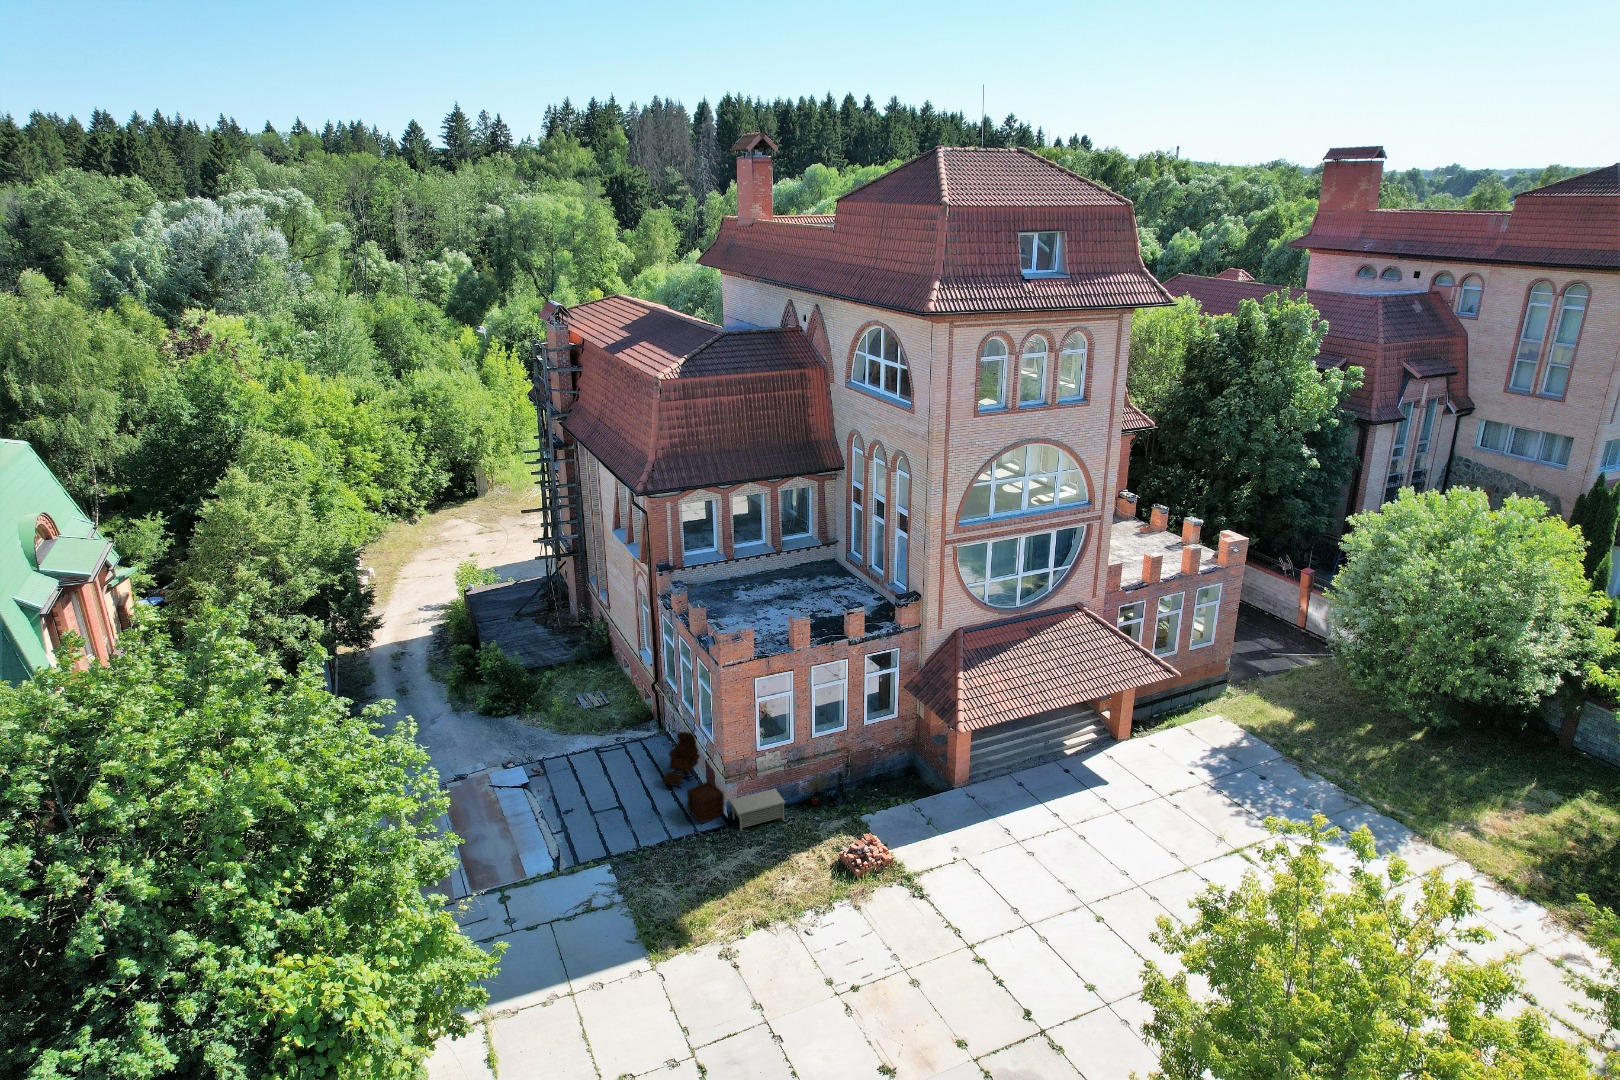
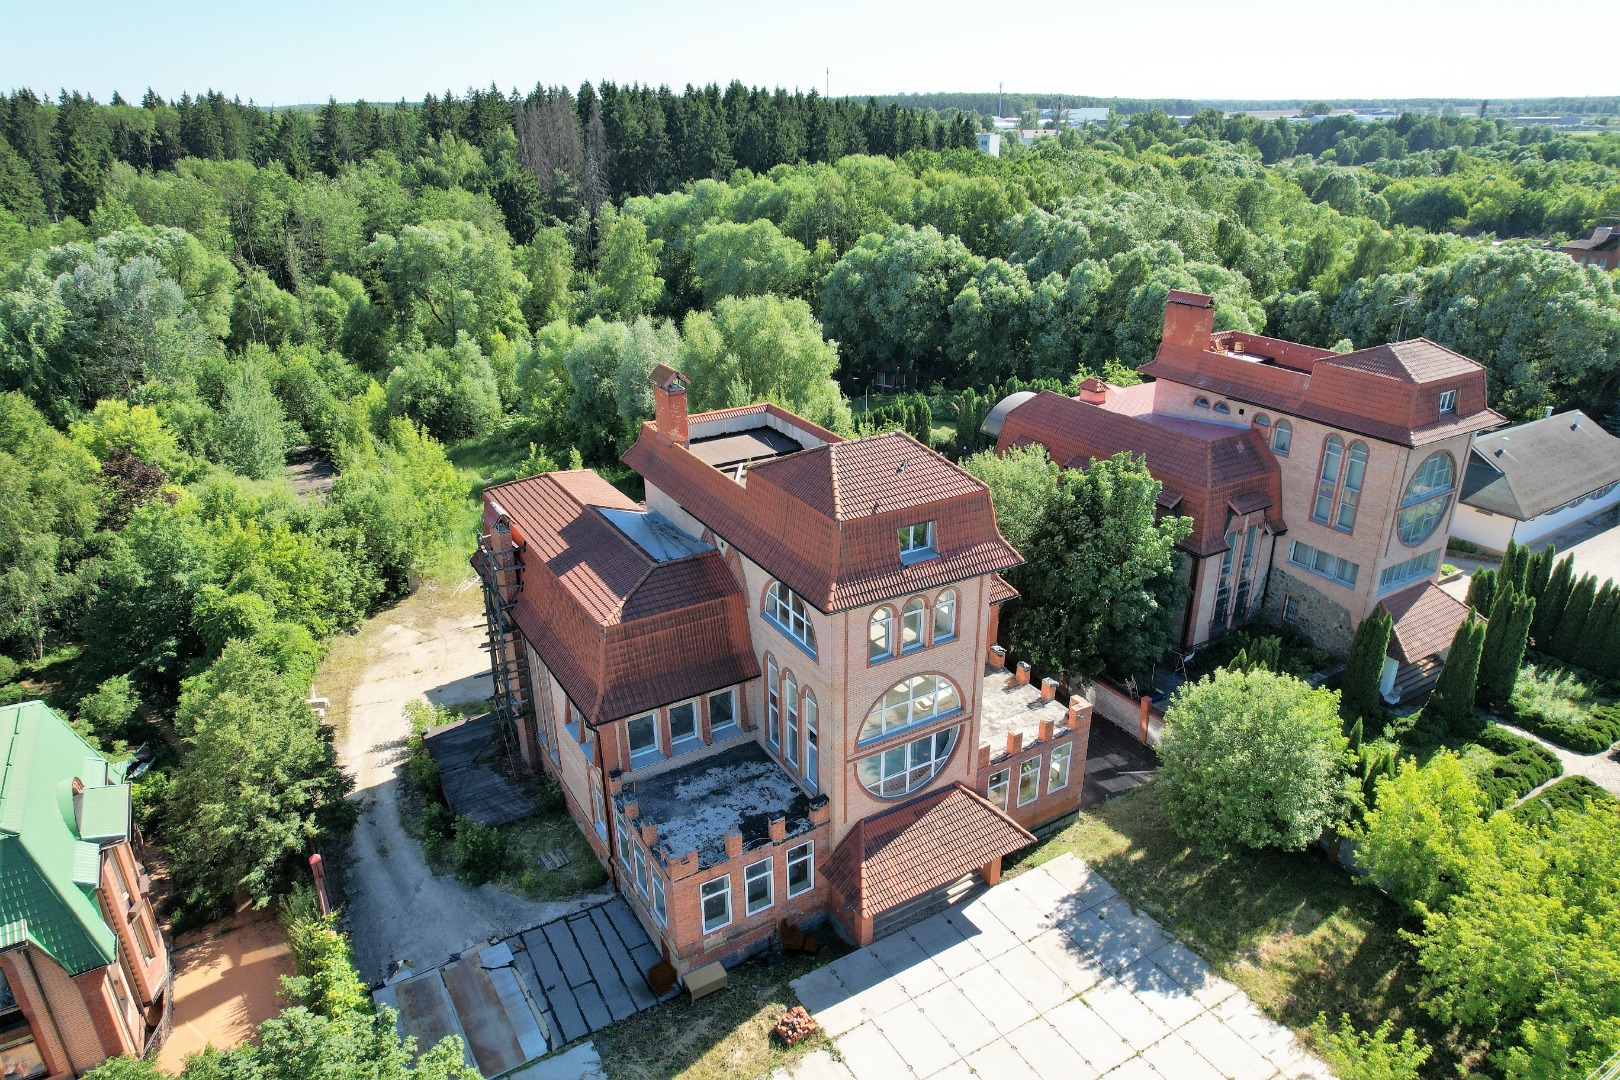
lounge chair: present [663,732,700,786] -> present [780,918,818,954]
potted tree: present [802,773,828,805] -> none [740,944,761,970]

